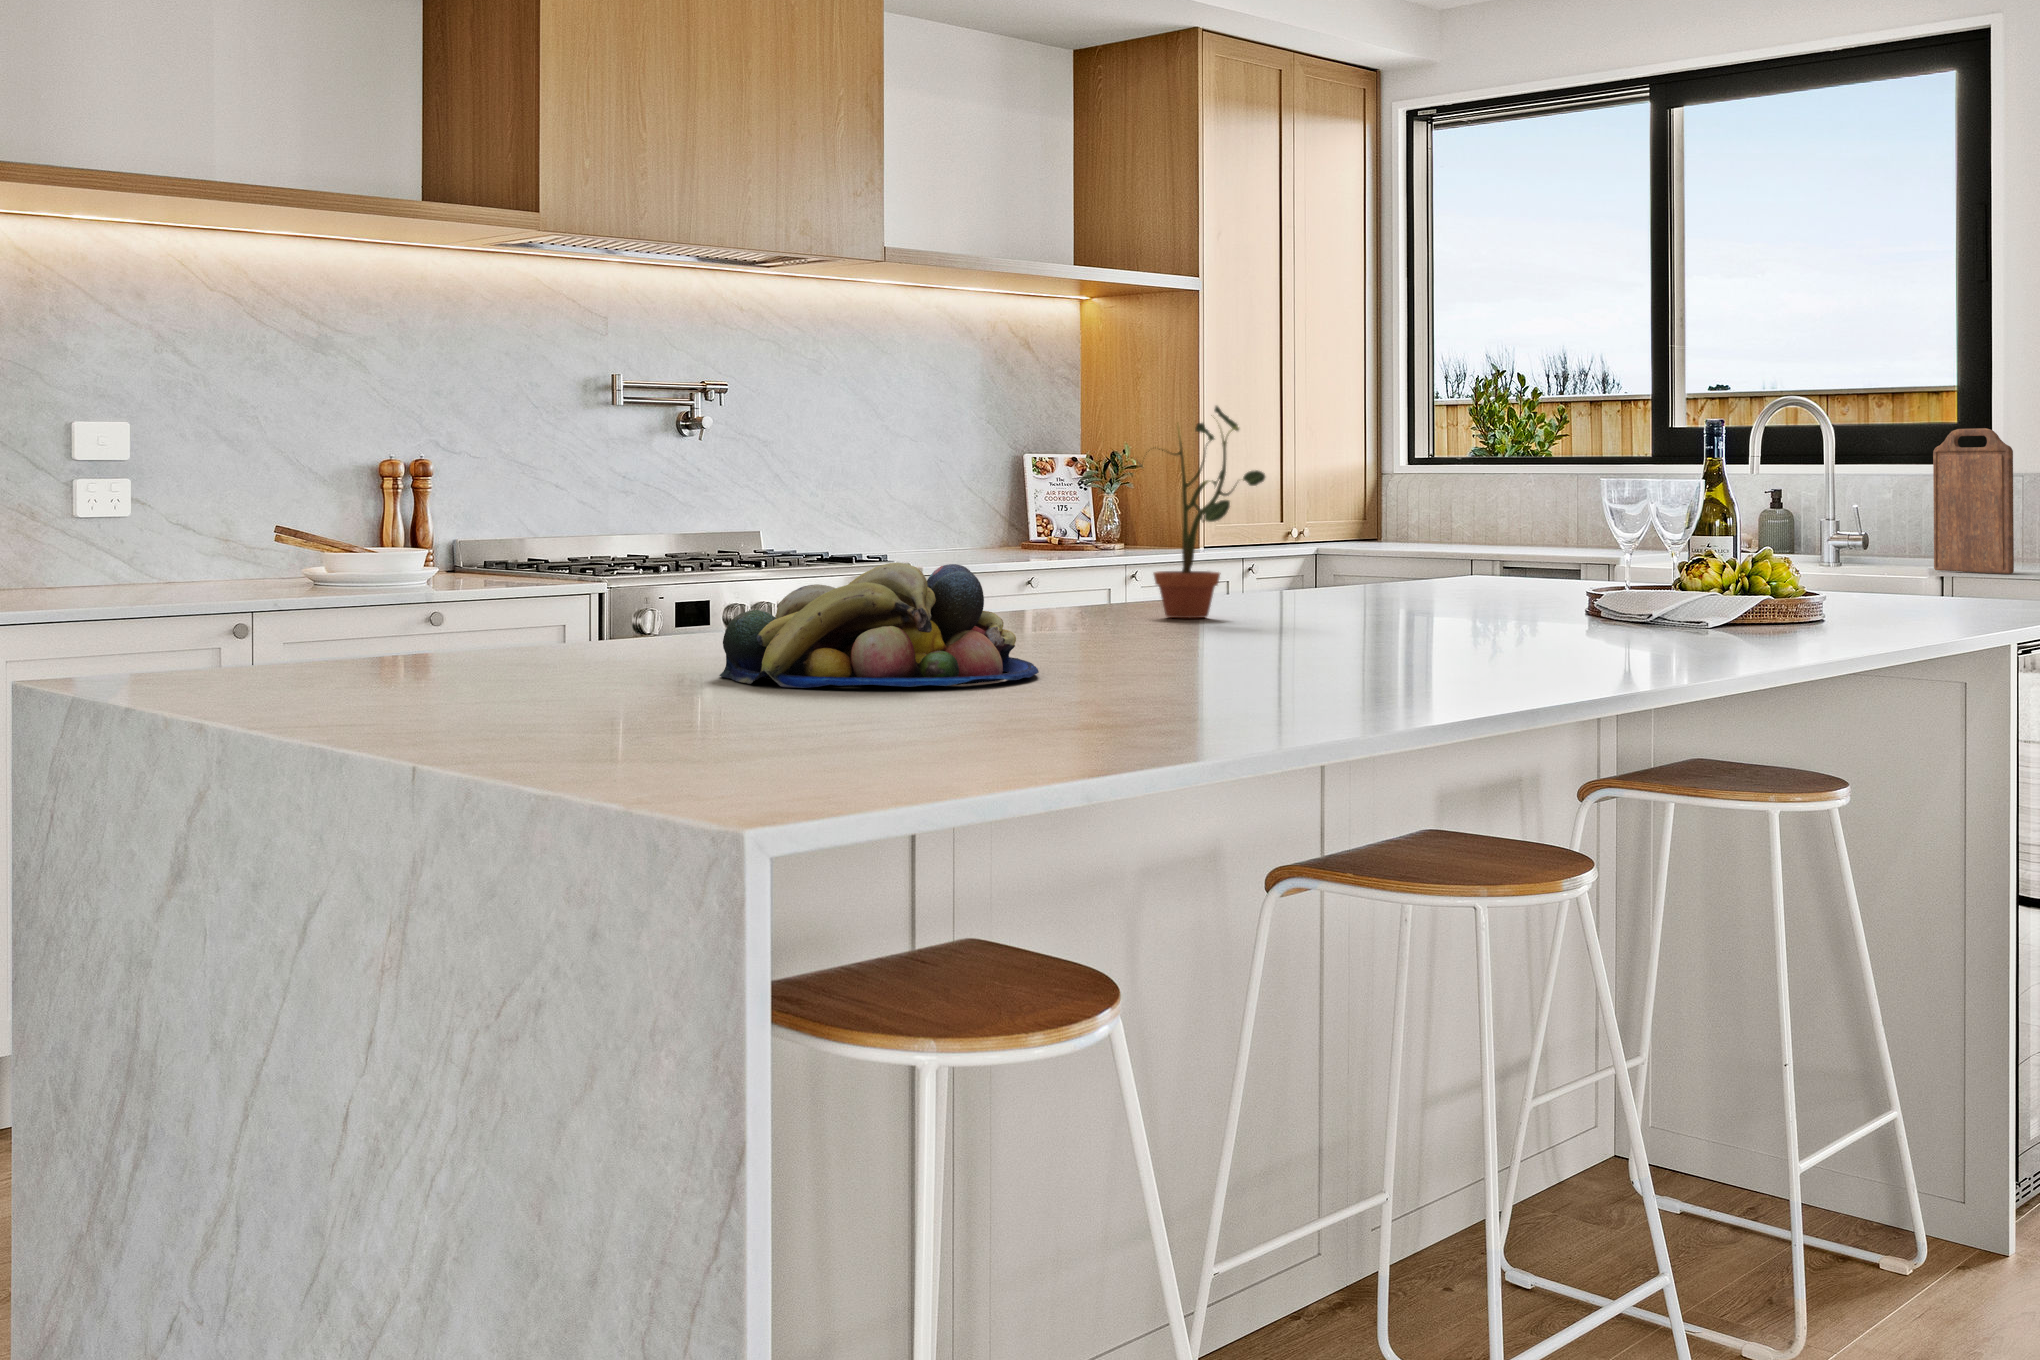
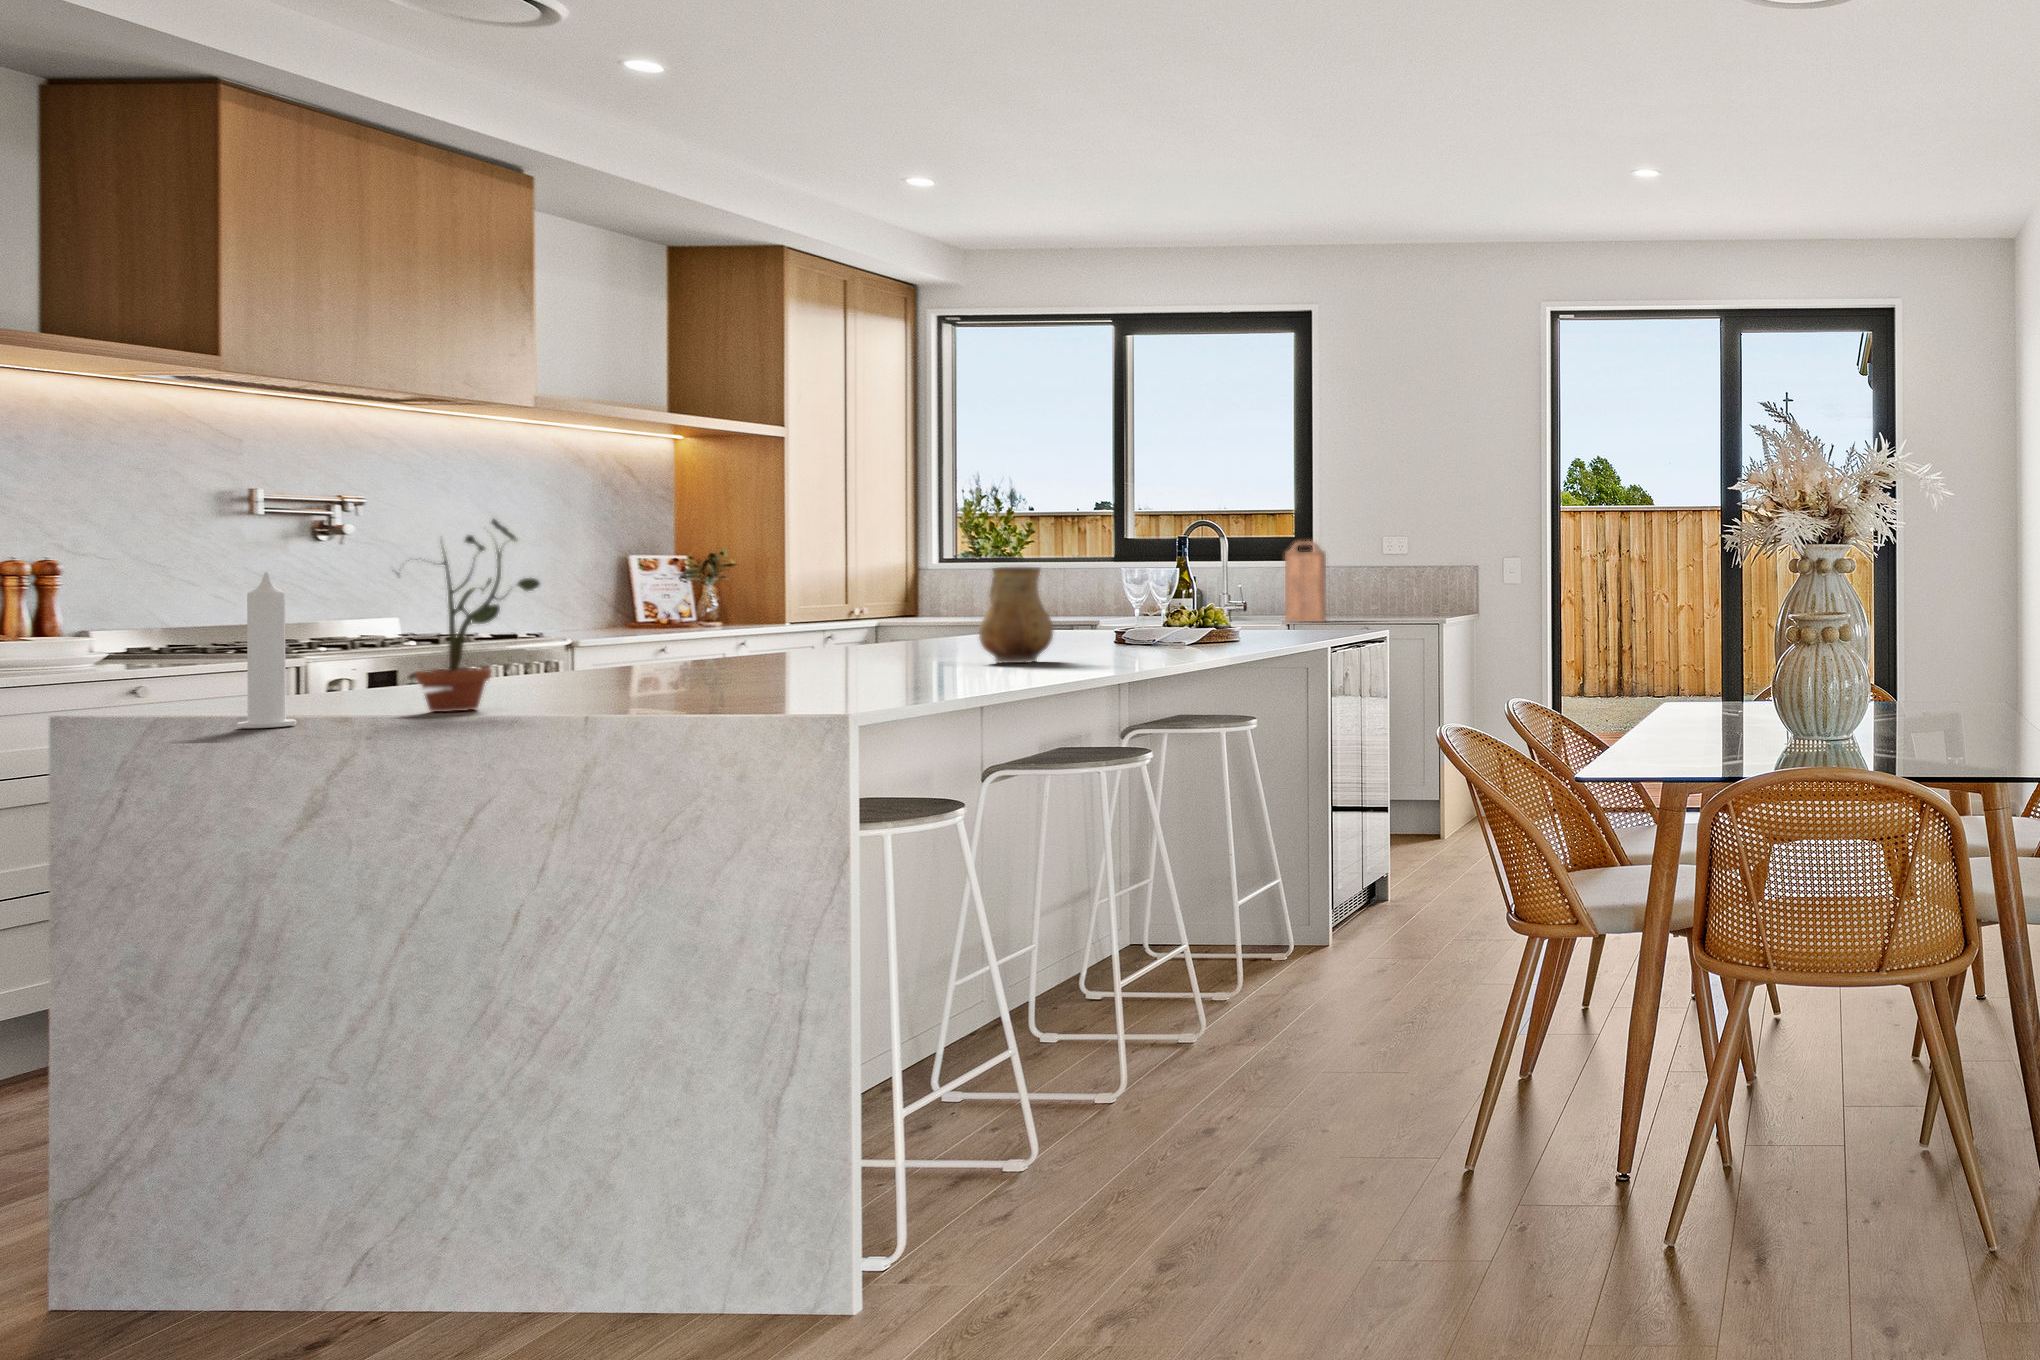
potted plant: present [1139,406,1265,618] -> present [396,519,540,712]
candle: none [101,450,175,698] -> present [237,572,296,728]
ceramic pitcher: none [1314,460,1442,637] -> present [979,567,1053,663]
fruit bowl: present [720,563,1039,688] -> none [663,629,867,698]

